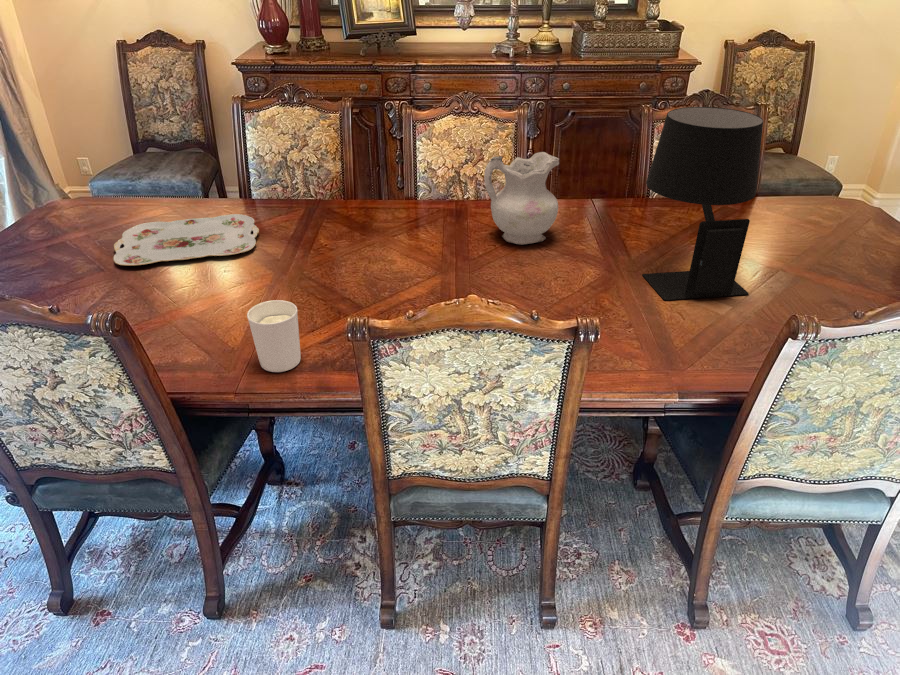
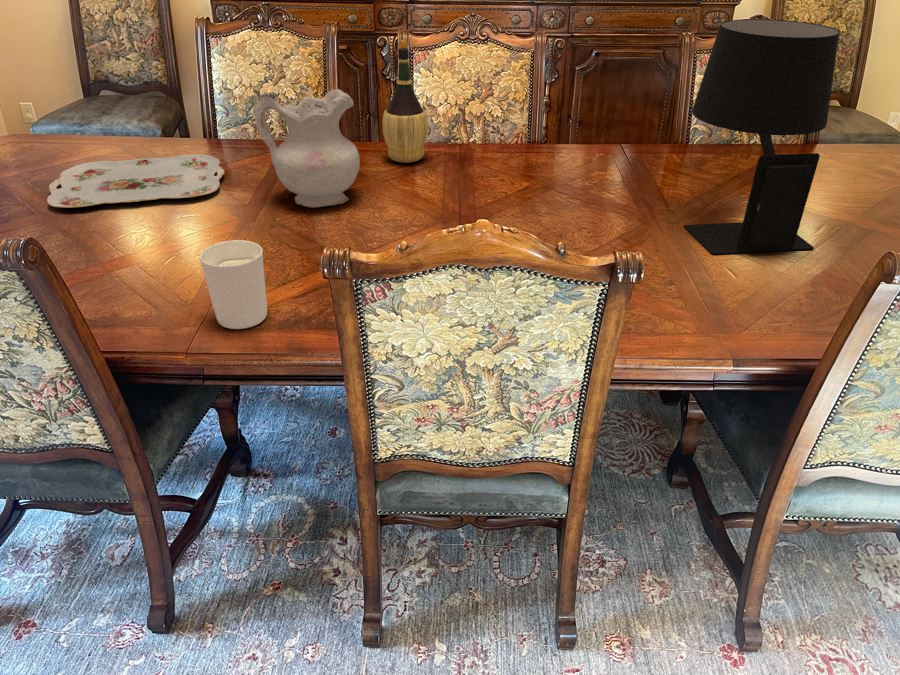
wine bottle: none [391,119,429,219] -> present [382,40,429,163]
ceramic pitcher: present [484,152,559,245] -> present [254,89,360,208]

